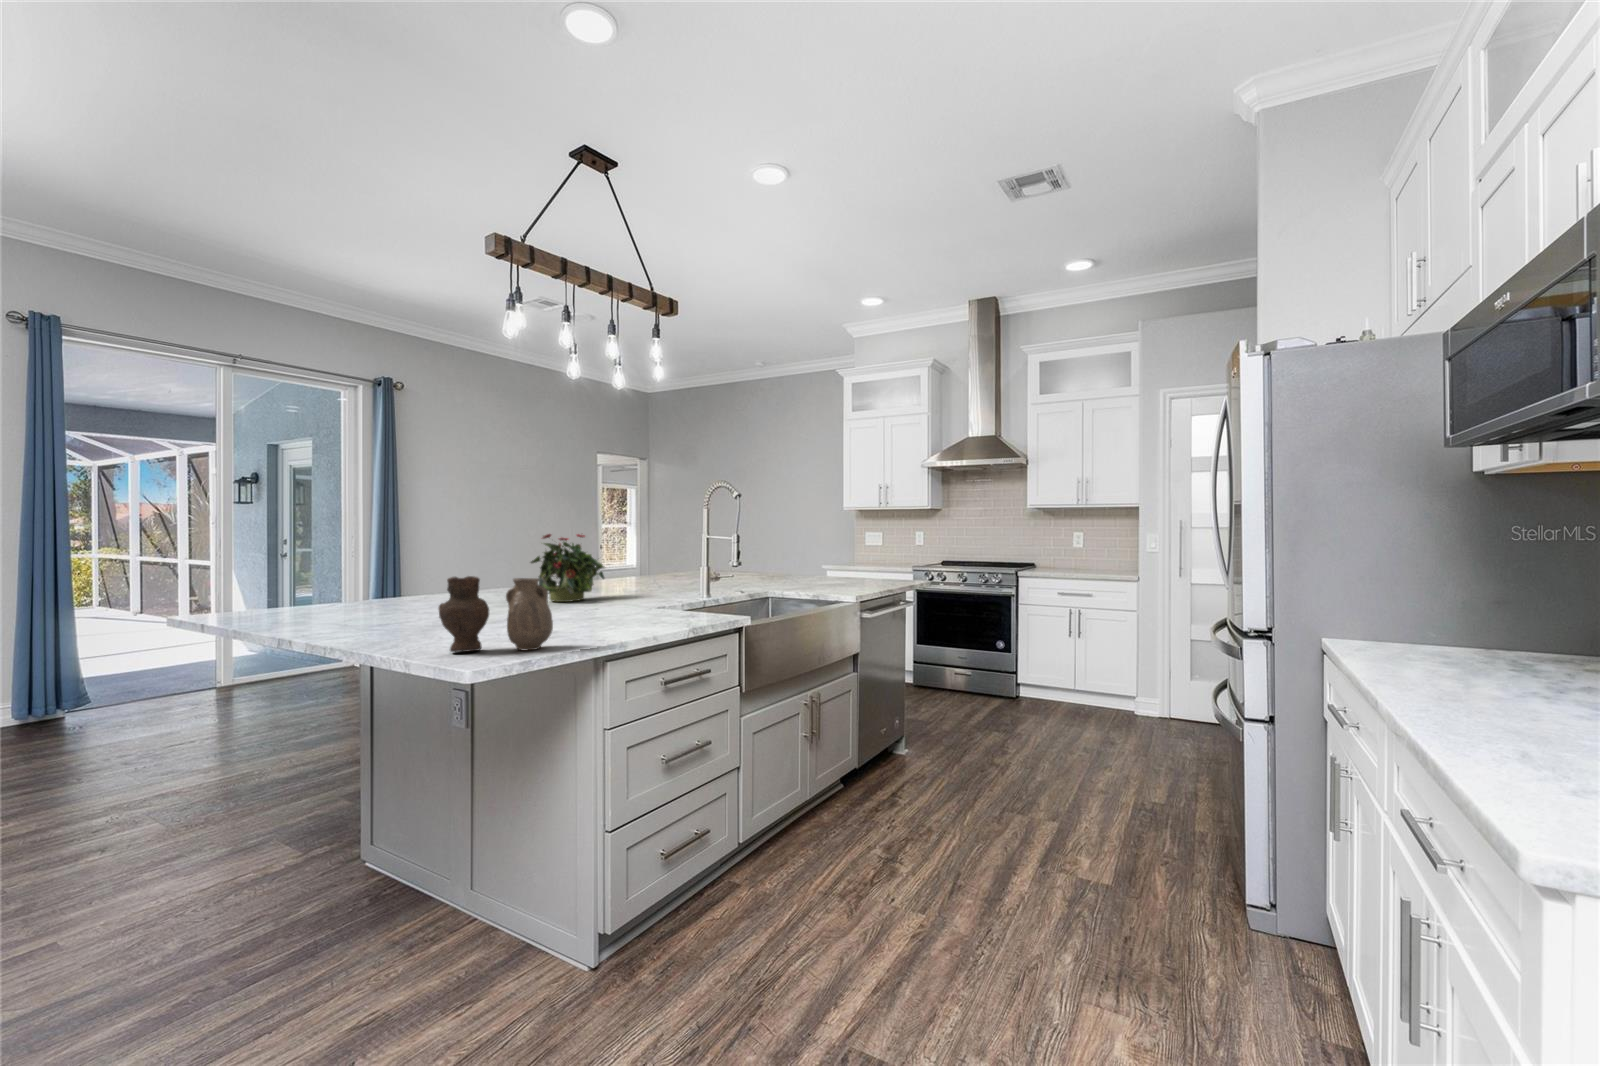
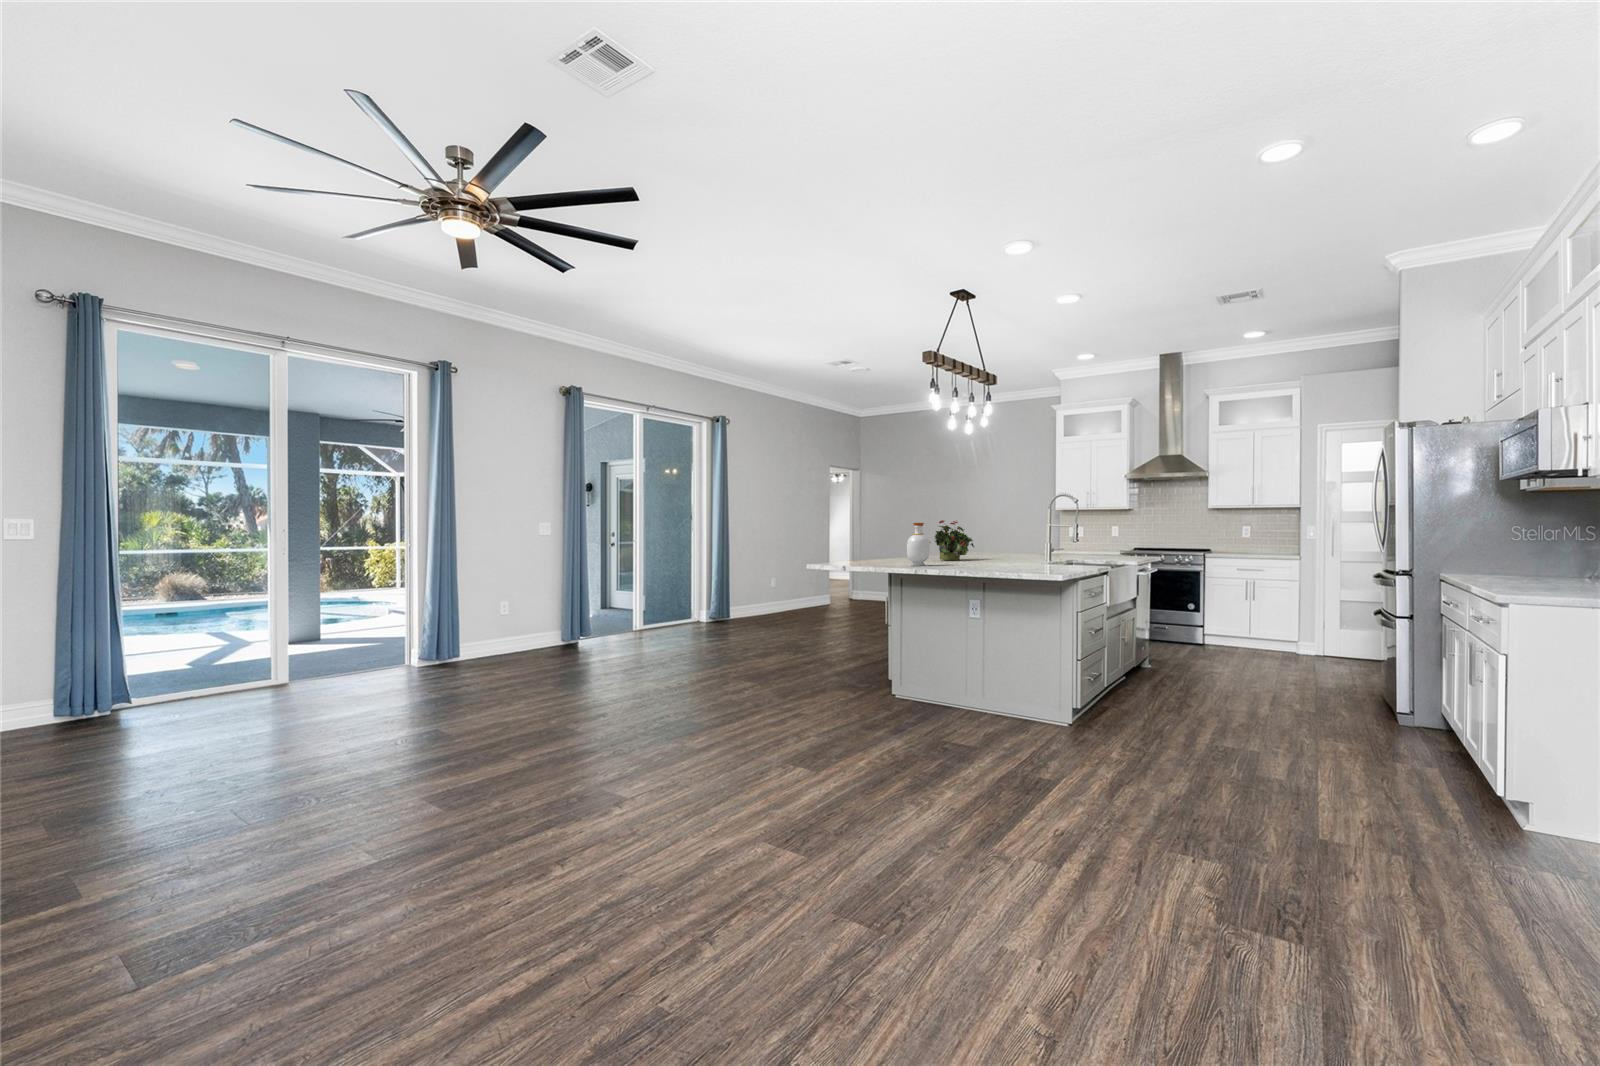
bottle: none [384,544,435,628] -> present [907,523,930,566]
vase: present [438,576,553,652] -> none [999,535,1050,569]

